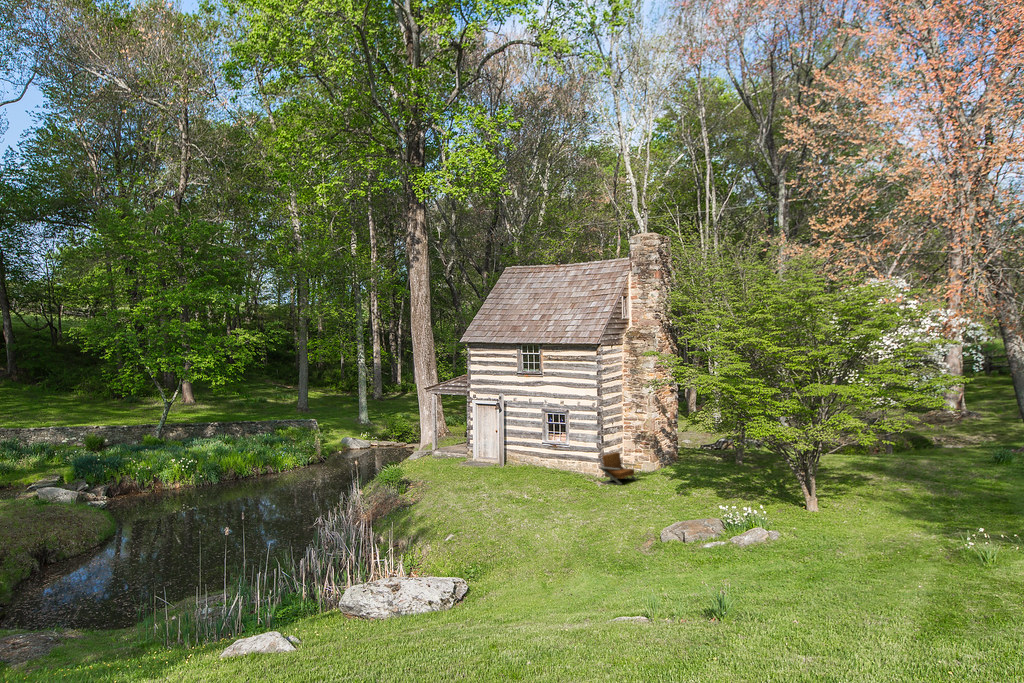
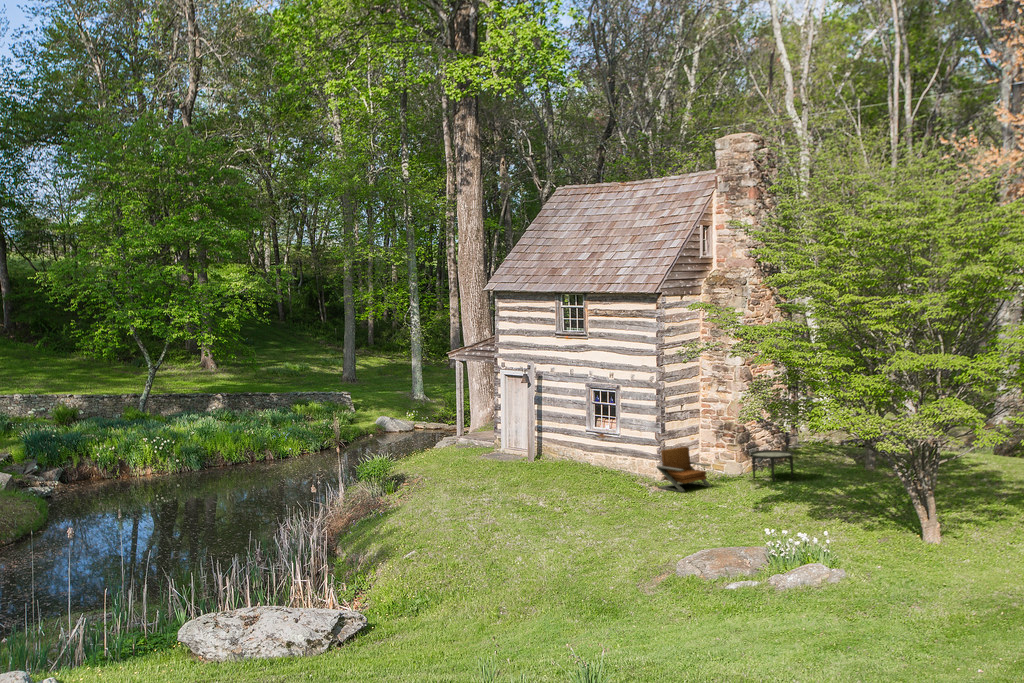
round table: none [659,452,689,474] -> present [750,450,794,481]

